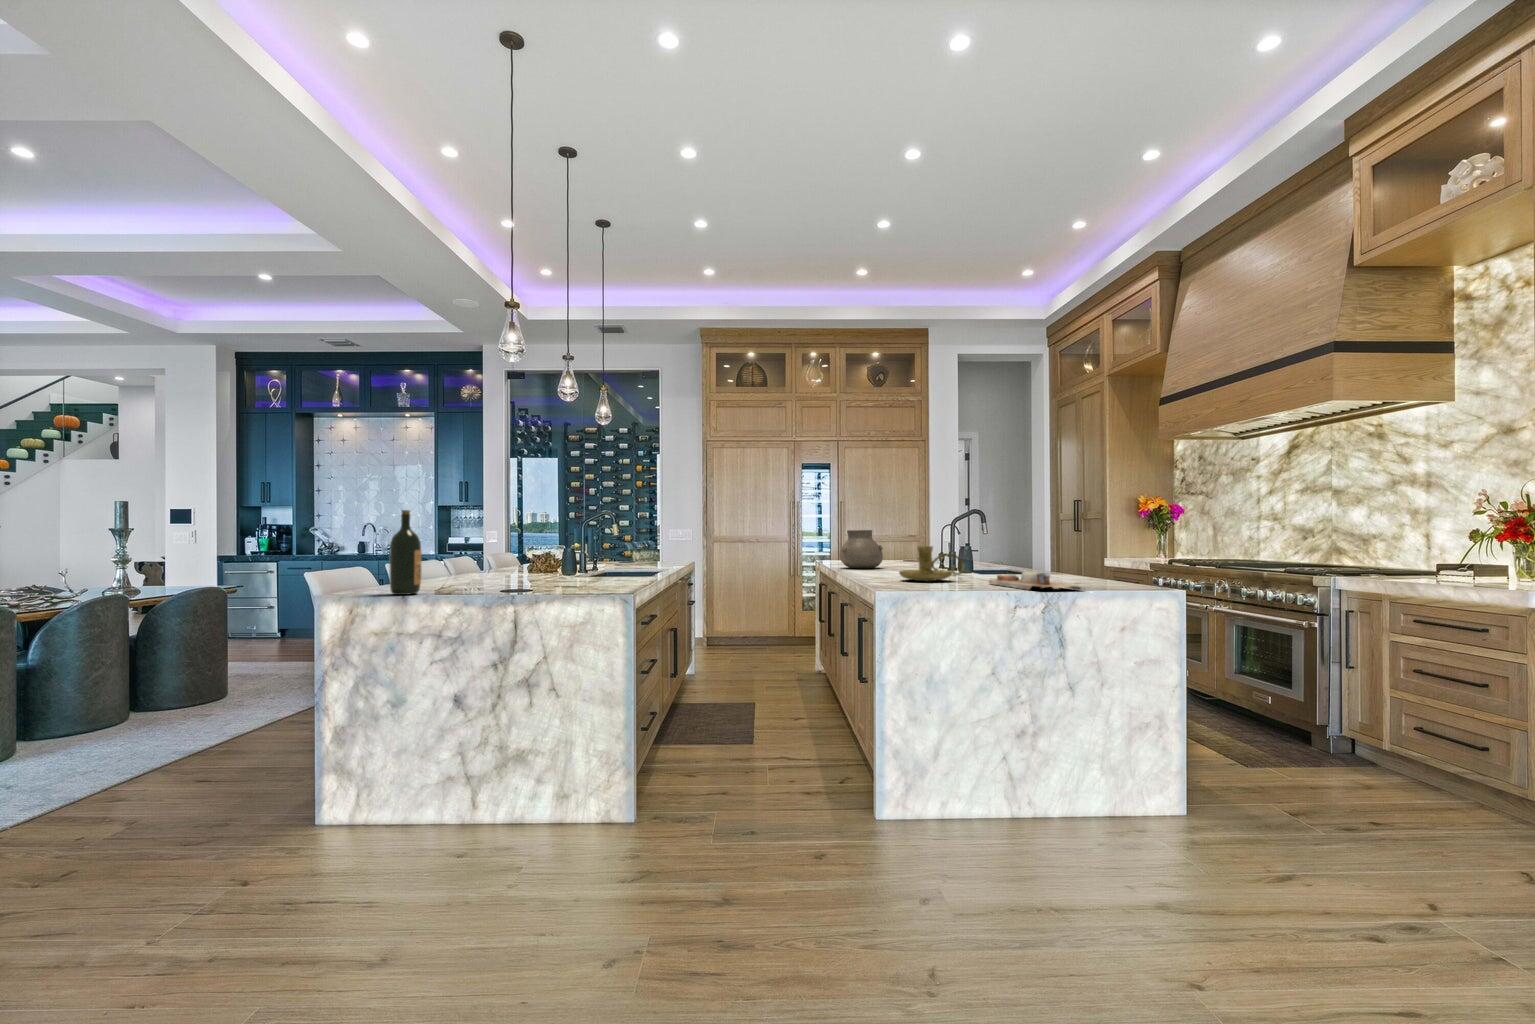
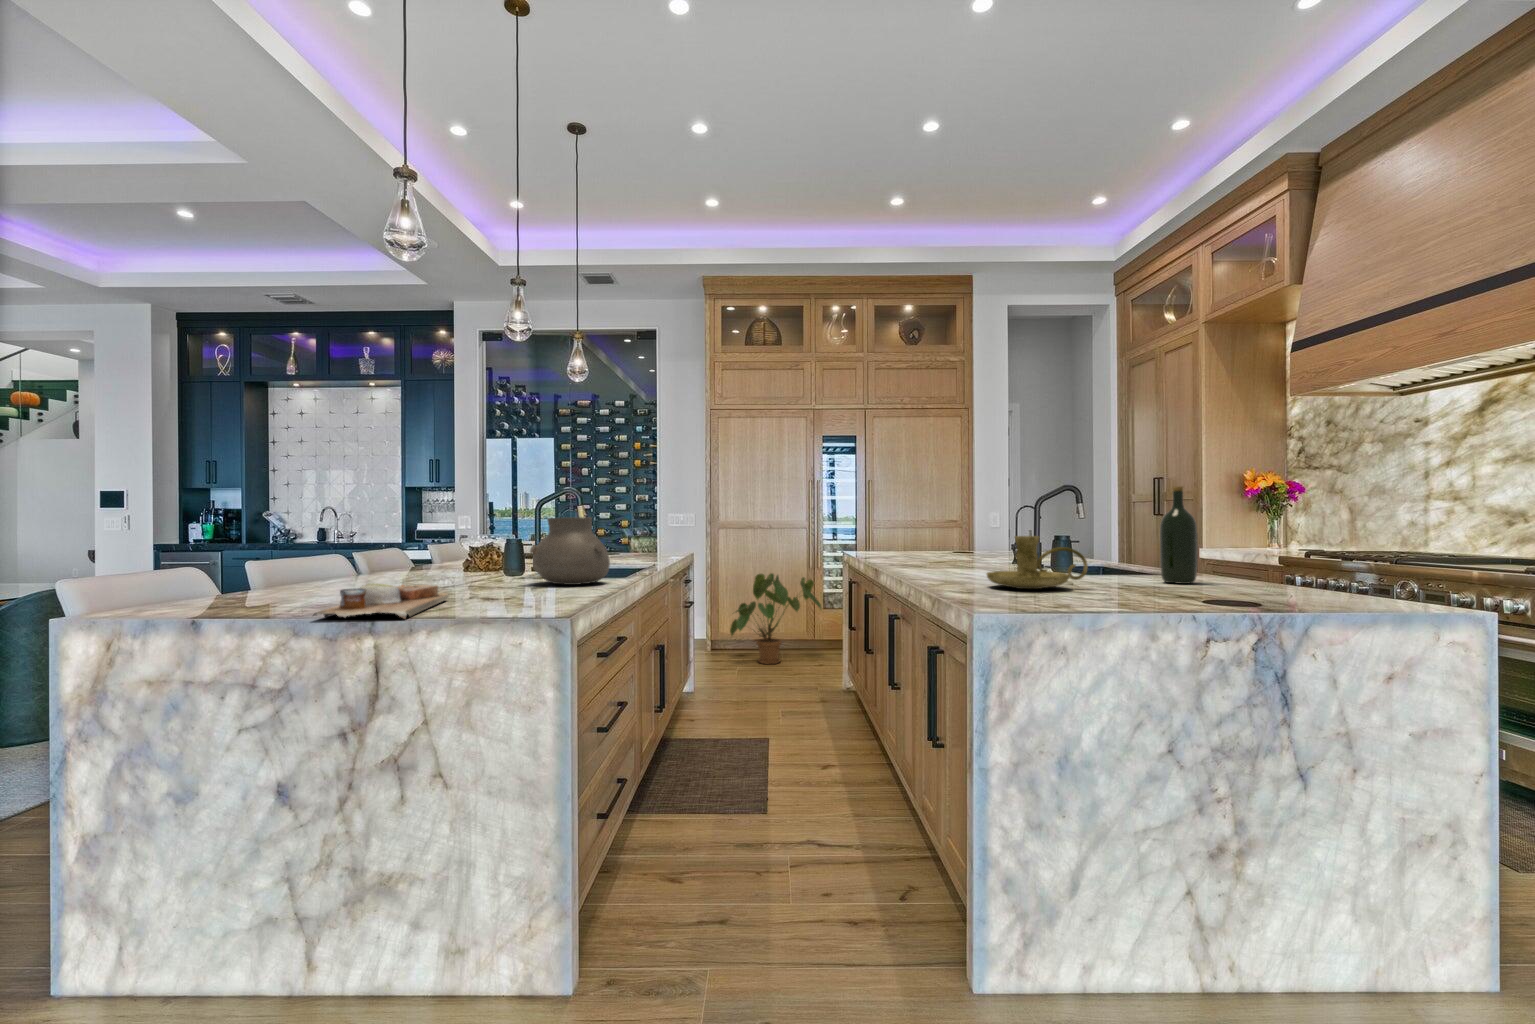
wine bottle: present [390,510,422,595] -> present [1160,486,1198,584]
vase: present [840,530,883,569] -> present [530,517,610,585]
cutting board: present [989,571,1084,590] -> present [313,584,448,619]
house plant: none [721,580,800,656] -> present [730,573,822,664]

